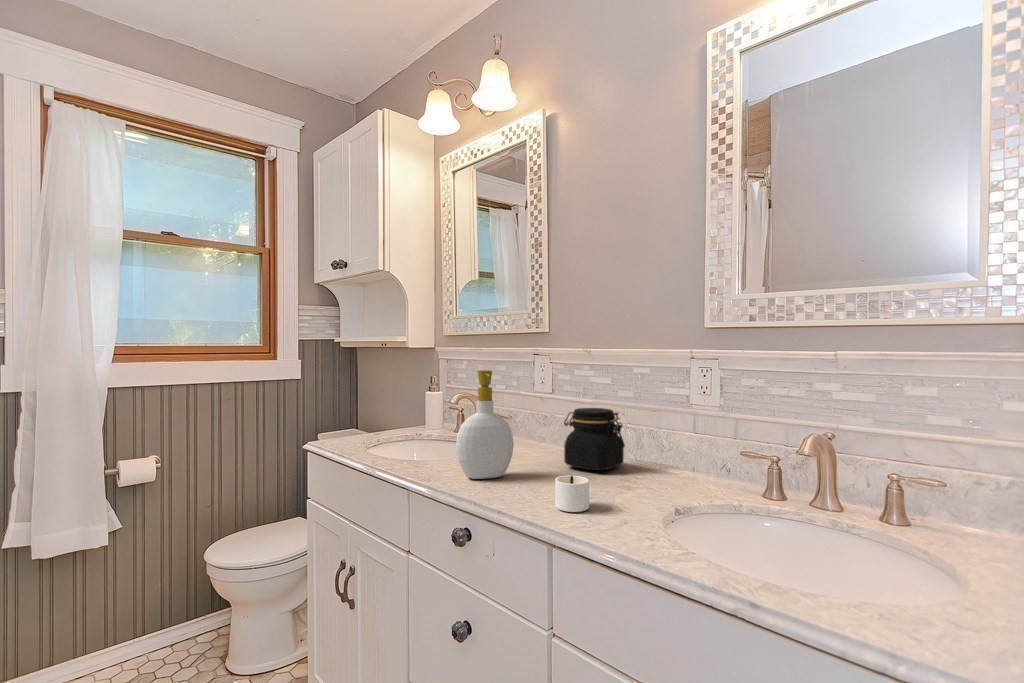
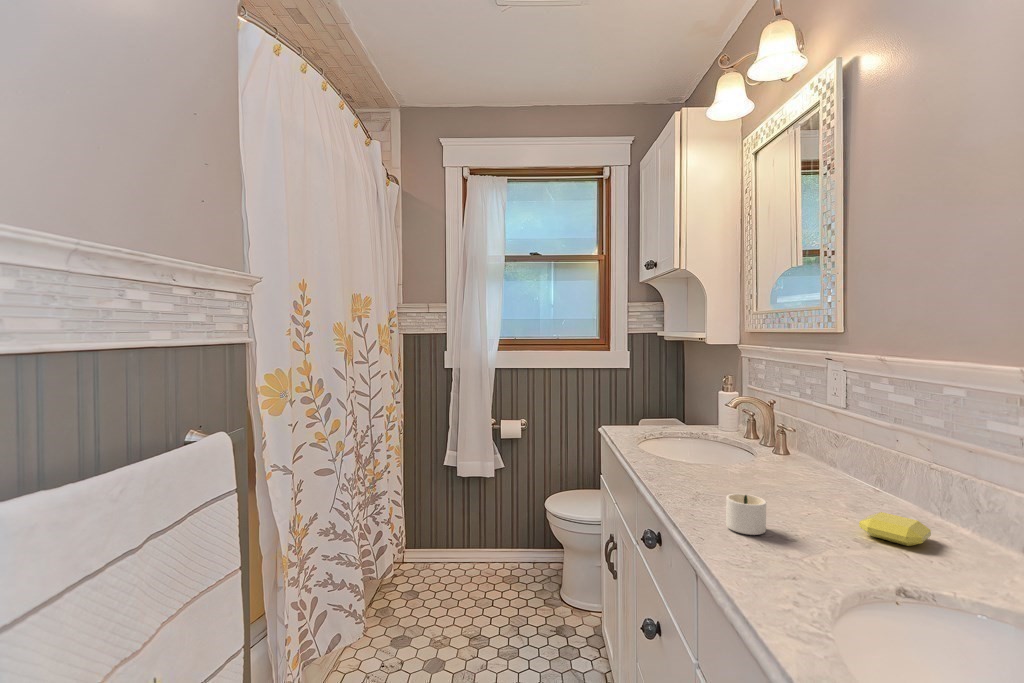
soap bottle: present [456,370,514,479] -> none [674,374,737,485]
jar: present [564,408,625,470] -> none [810,428,898,507]
soap bar: none [629,468,673,489] -> present [859,512,931,546]

